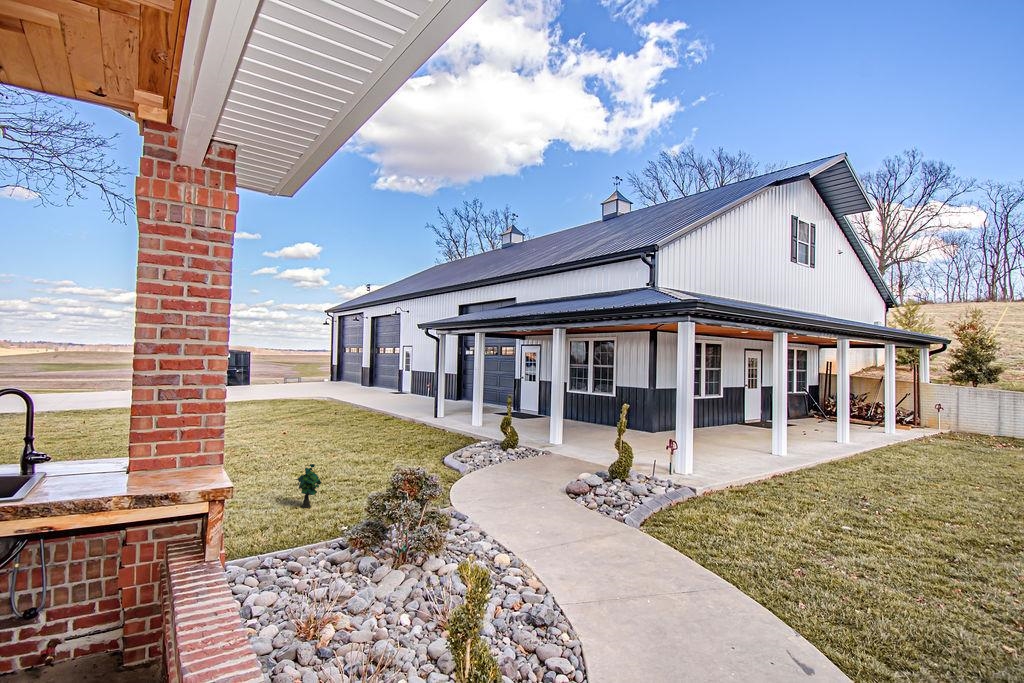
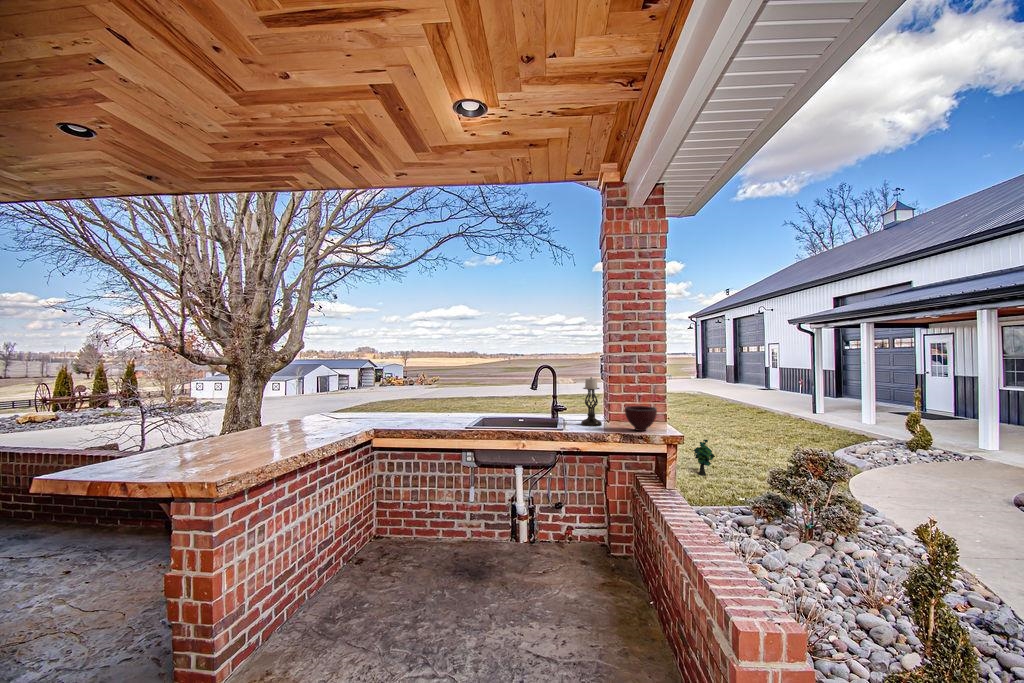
candle holder: none [70,409,112,488] -> present [581,377,602,426]
bowl: none [148,447,201,485] -> present [625,406,657,431]

